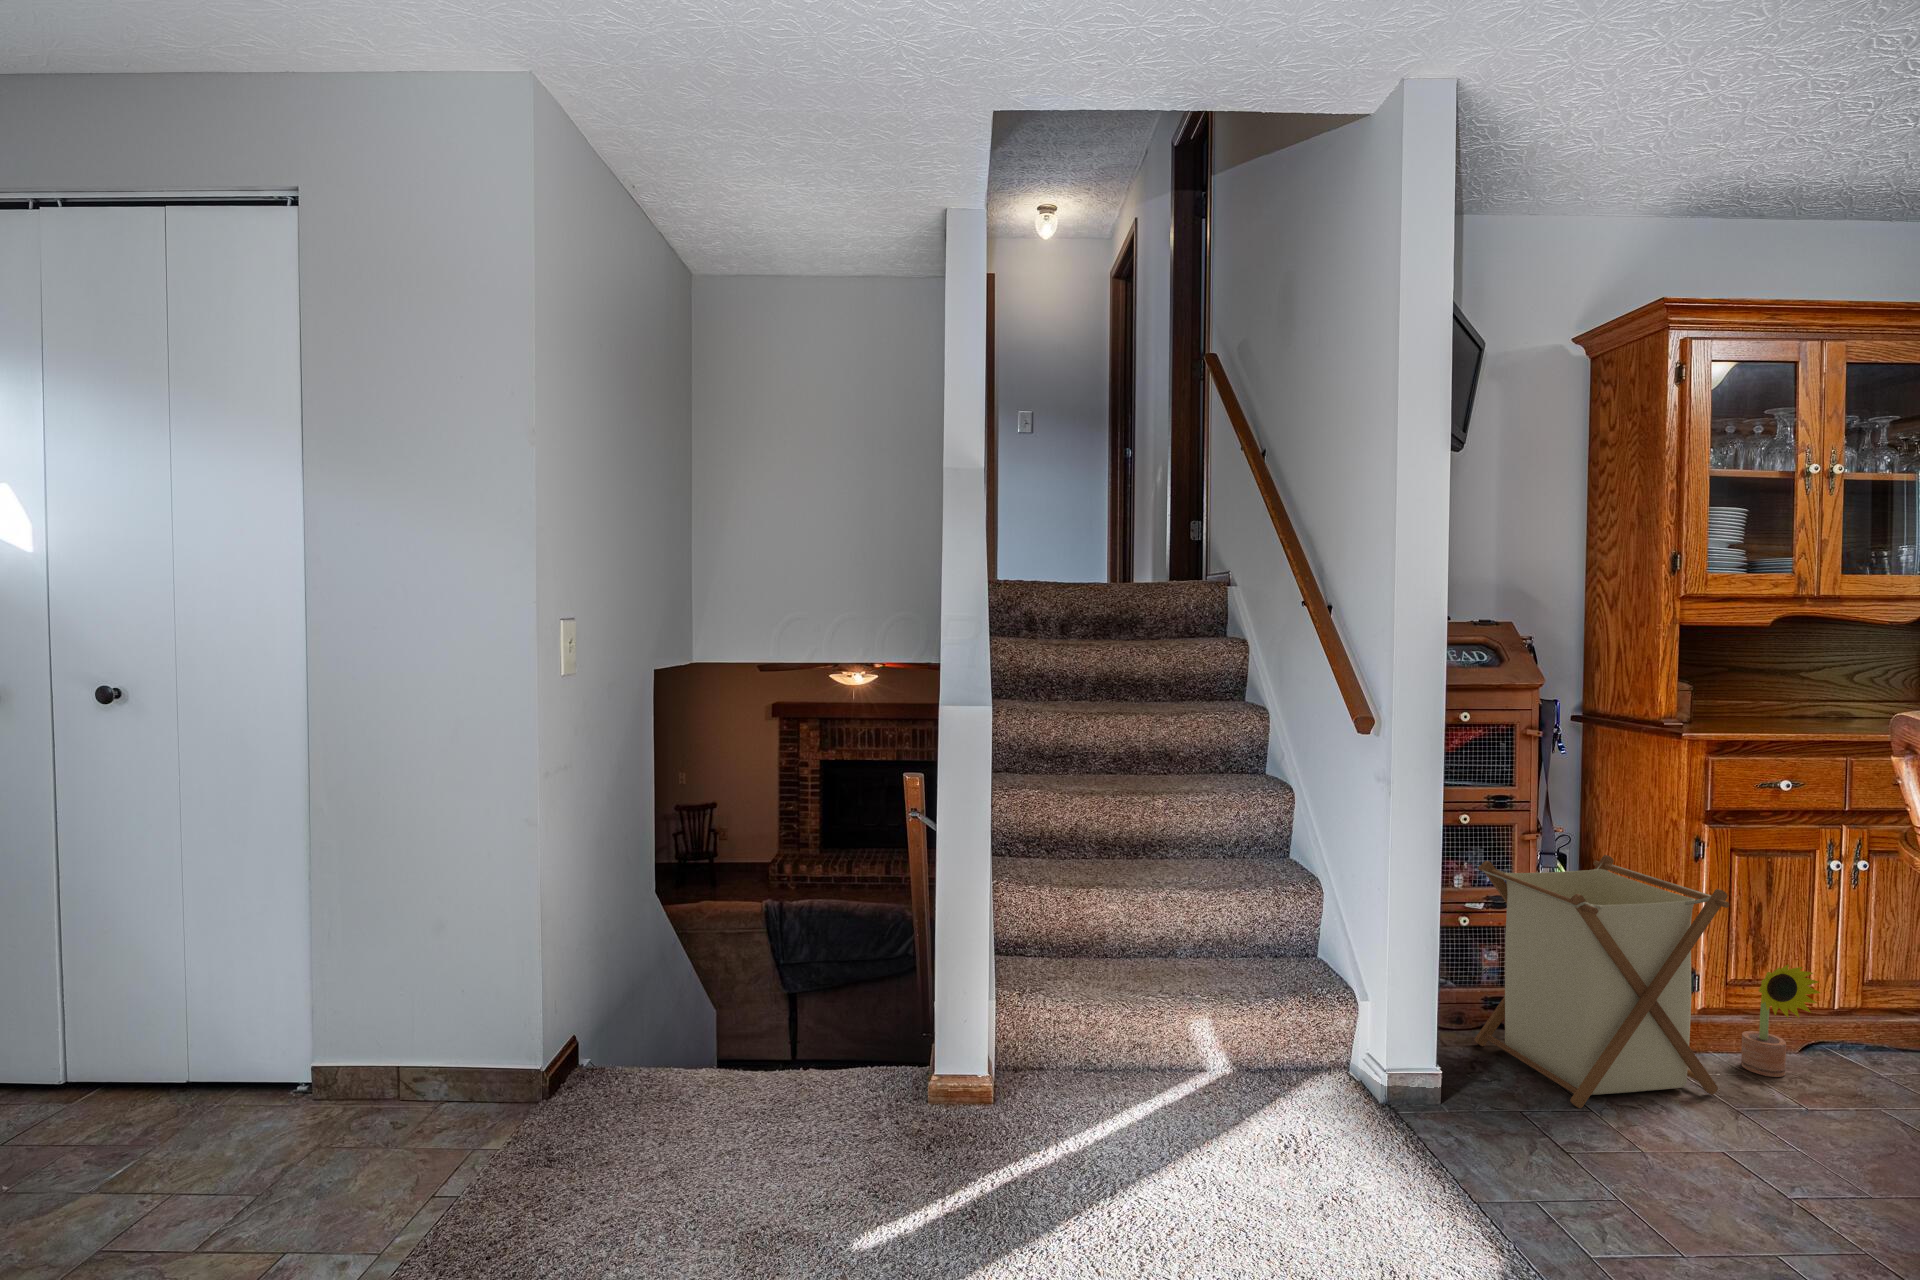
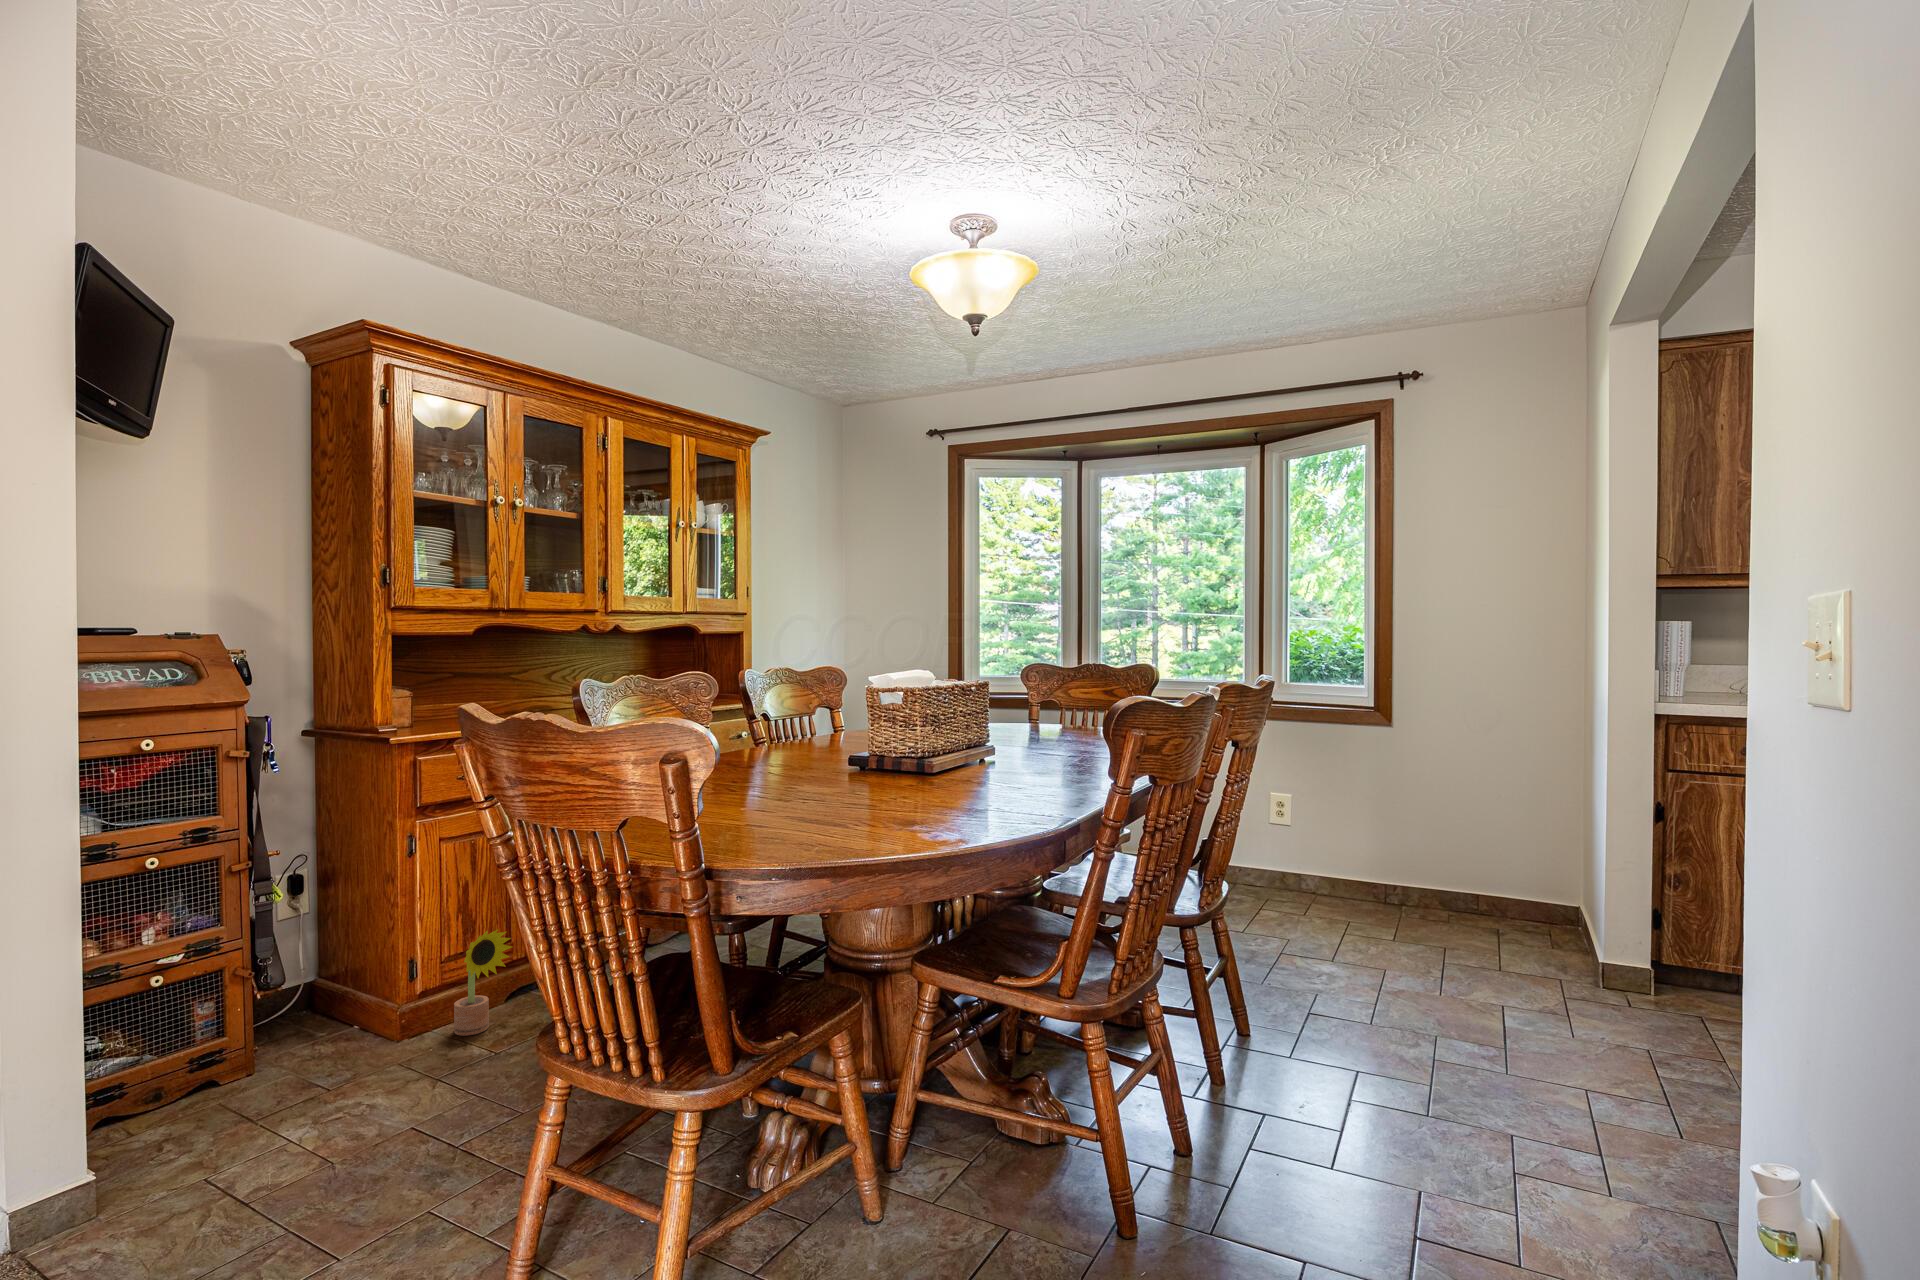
laundry basket: present [1475,855,1729,1108] -> none [169,869,433,1148]

